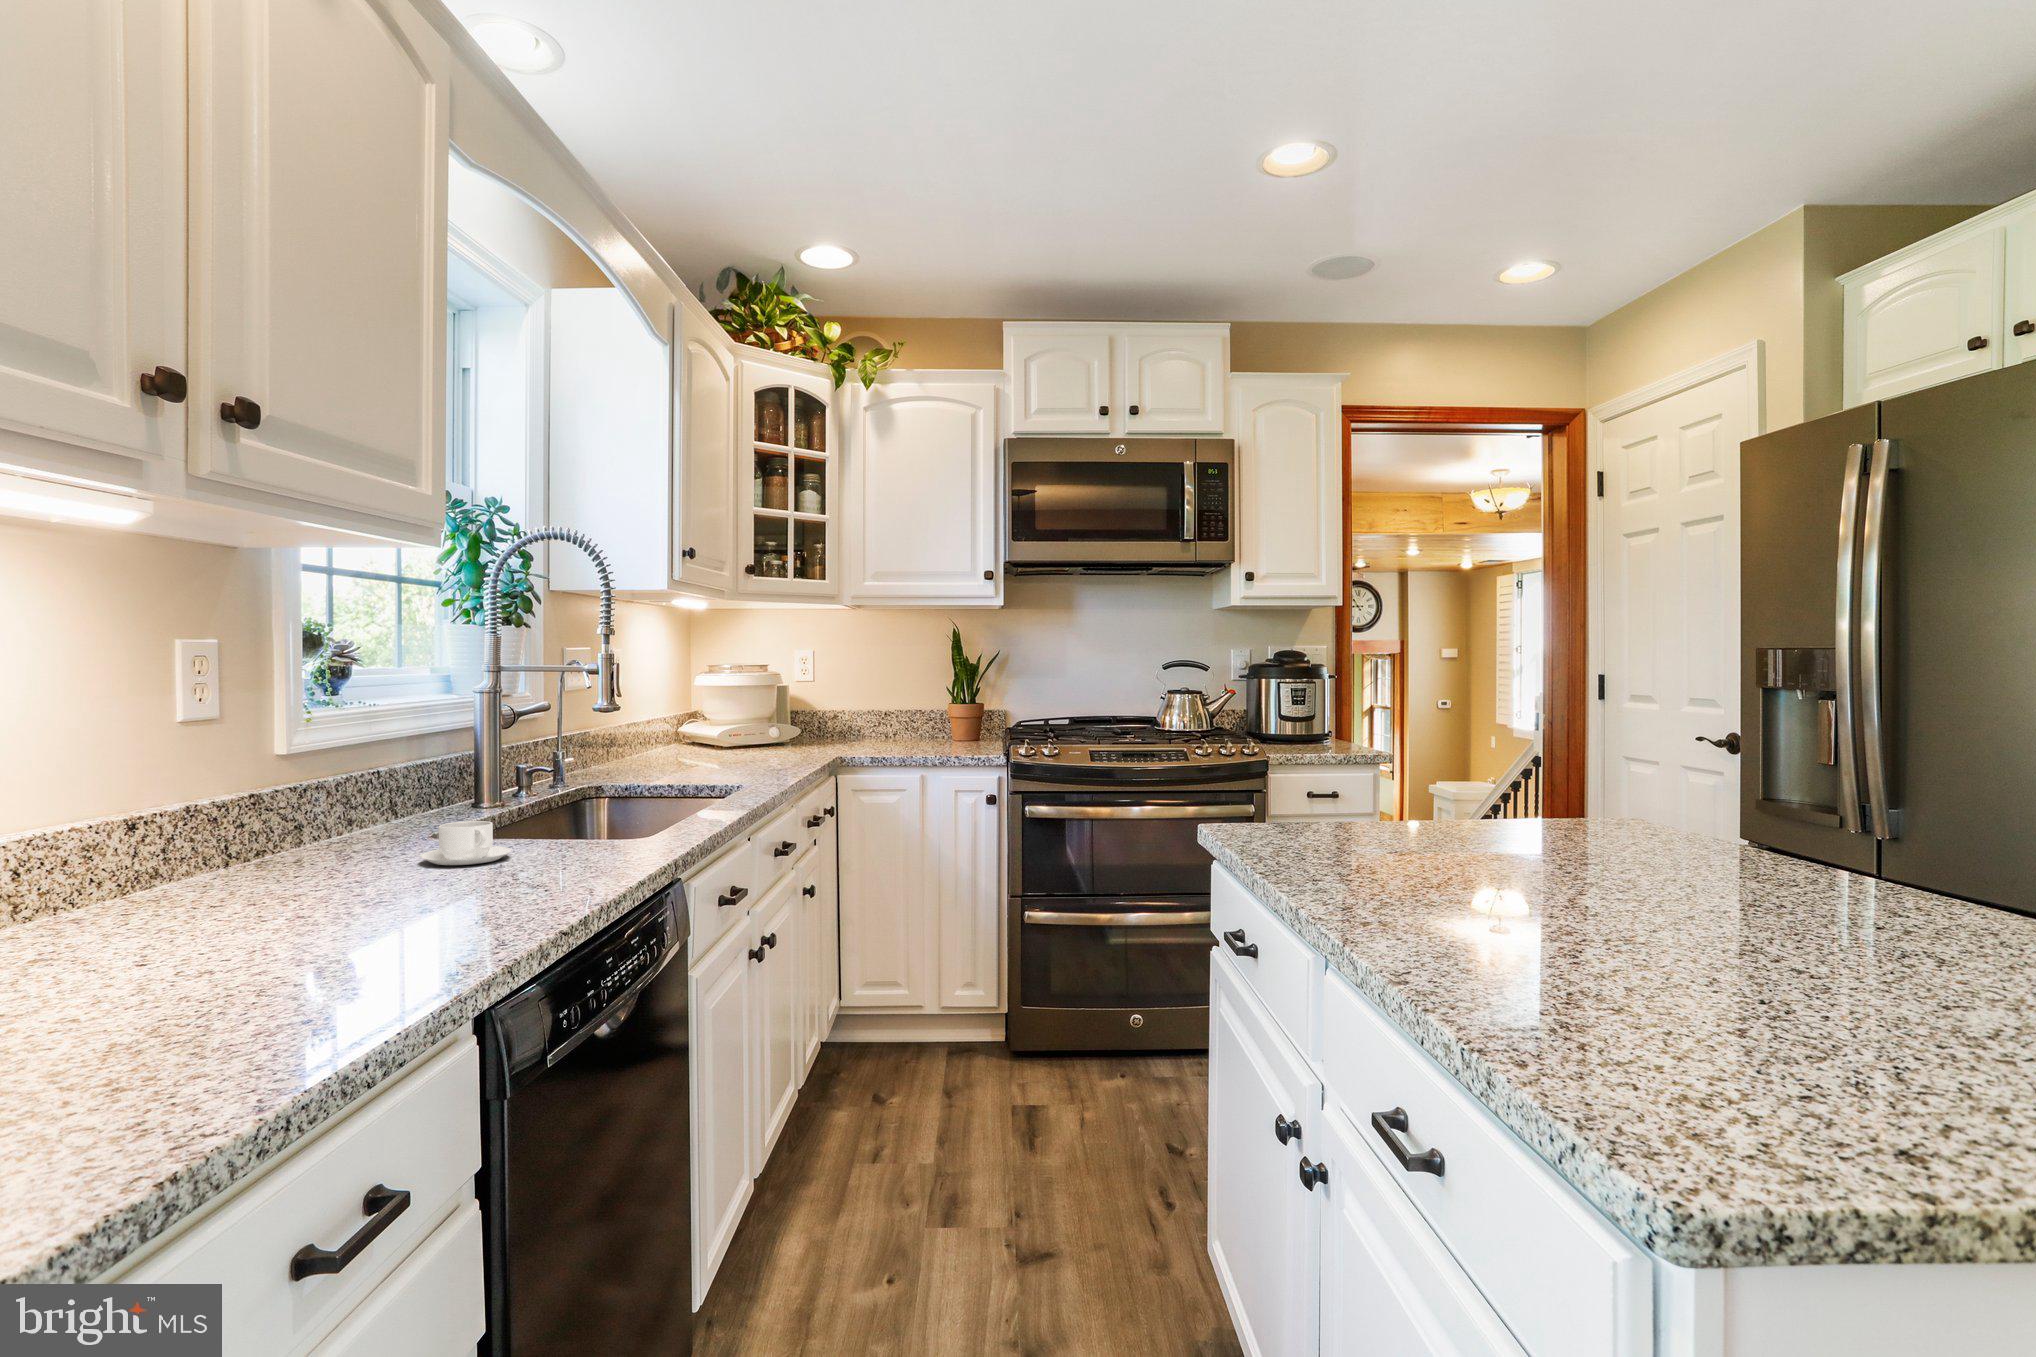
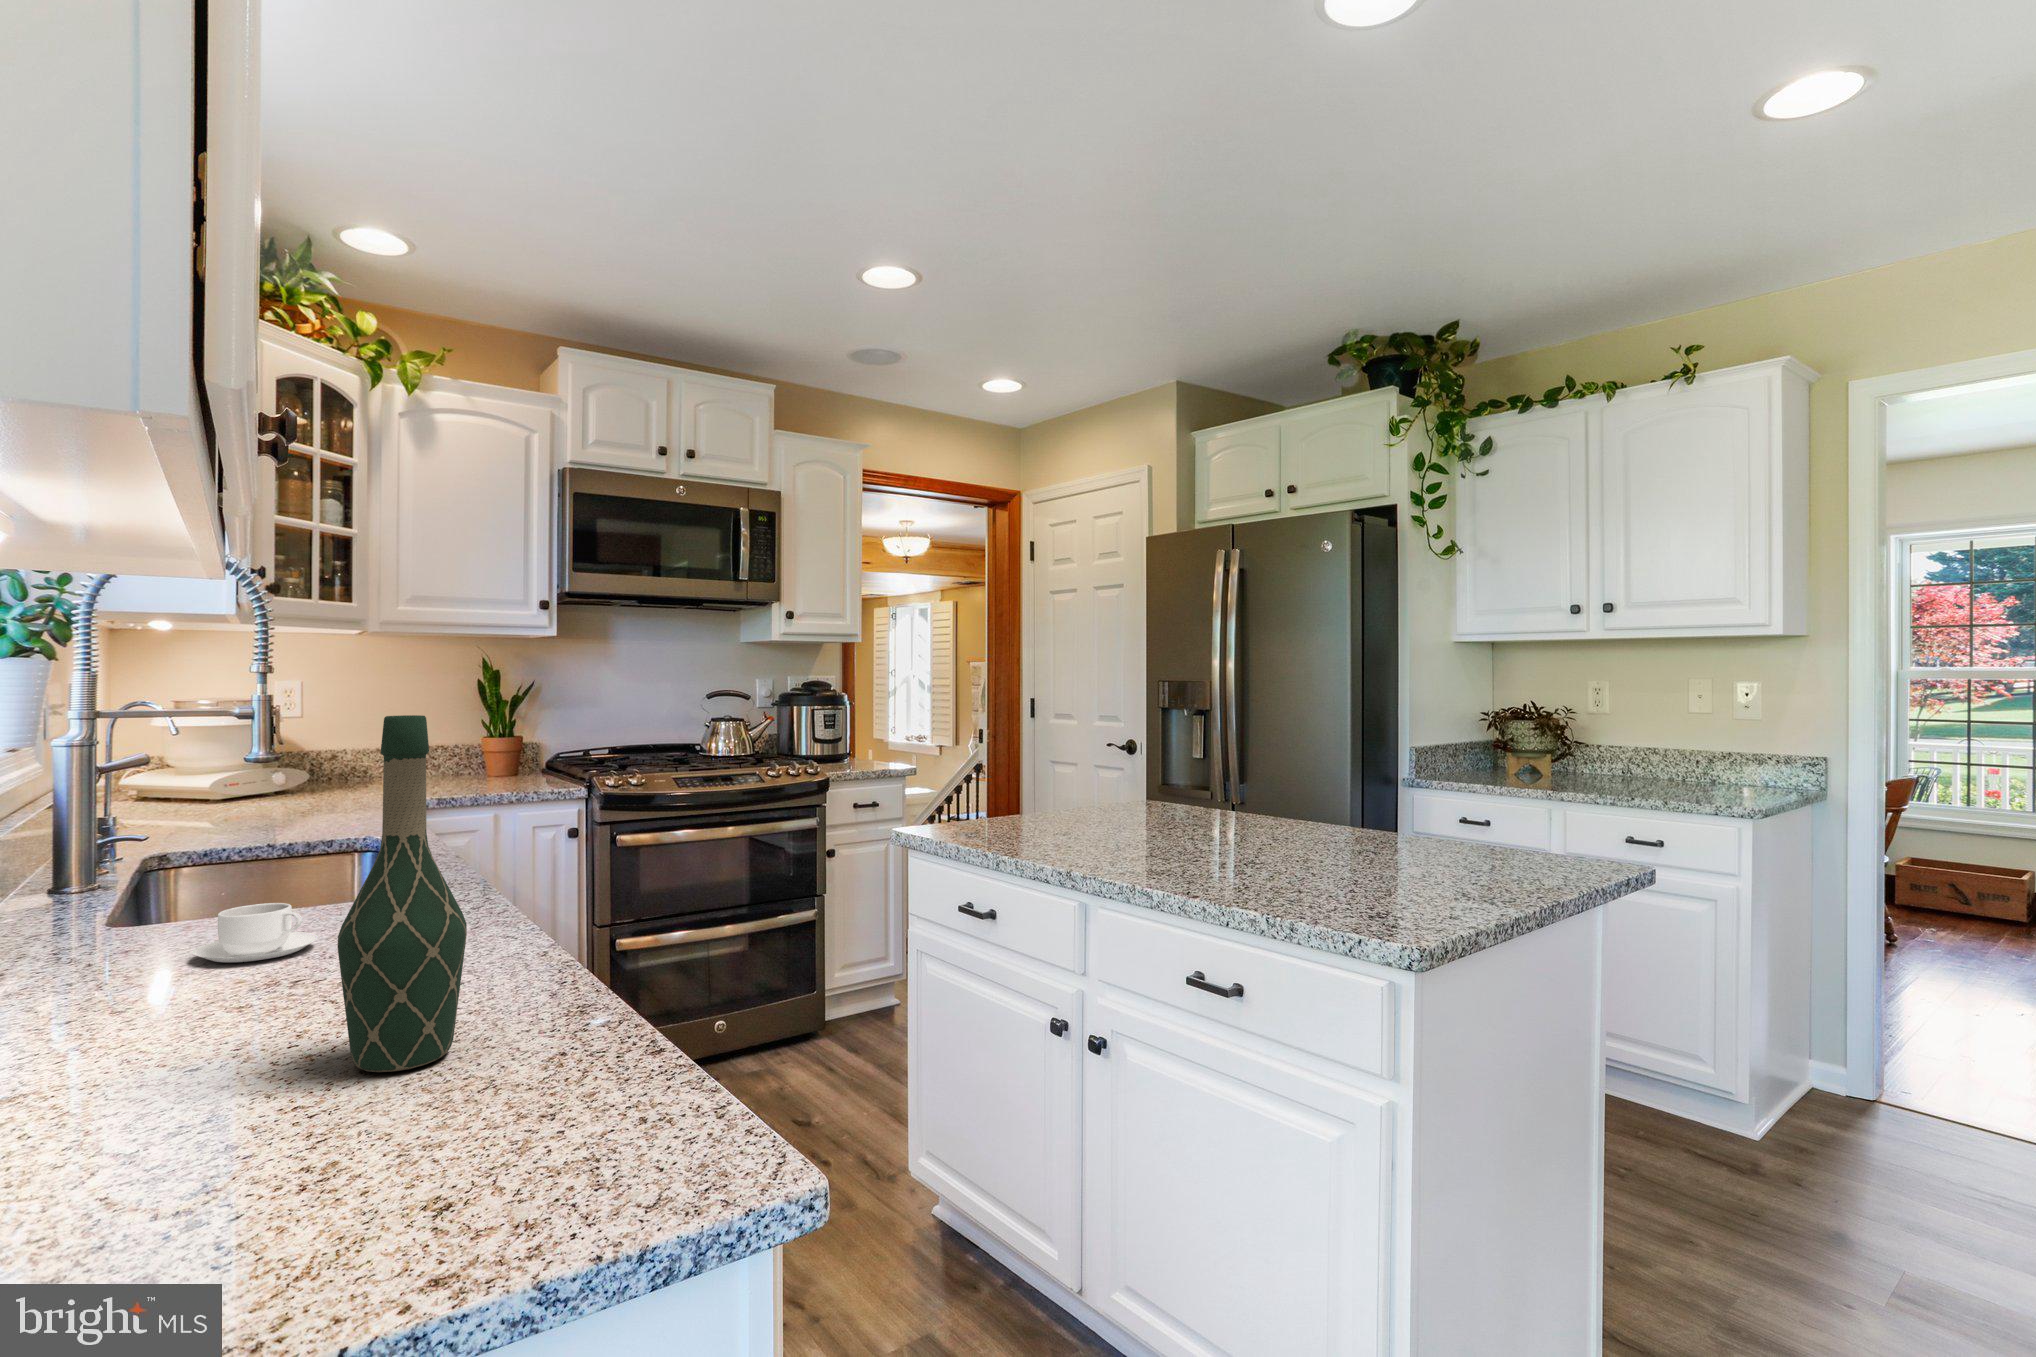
wine bottle: none [270,655,382,957] -> present [338,715,467,1072]

